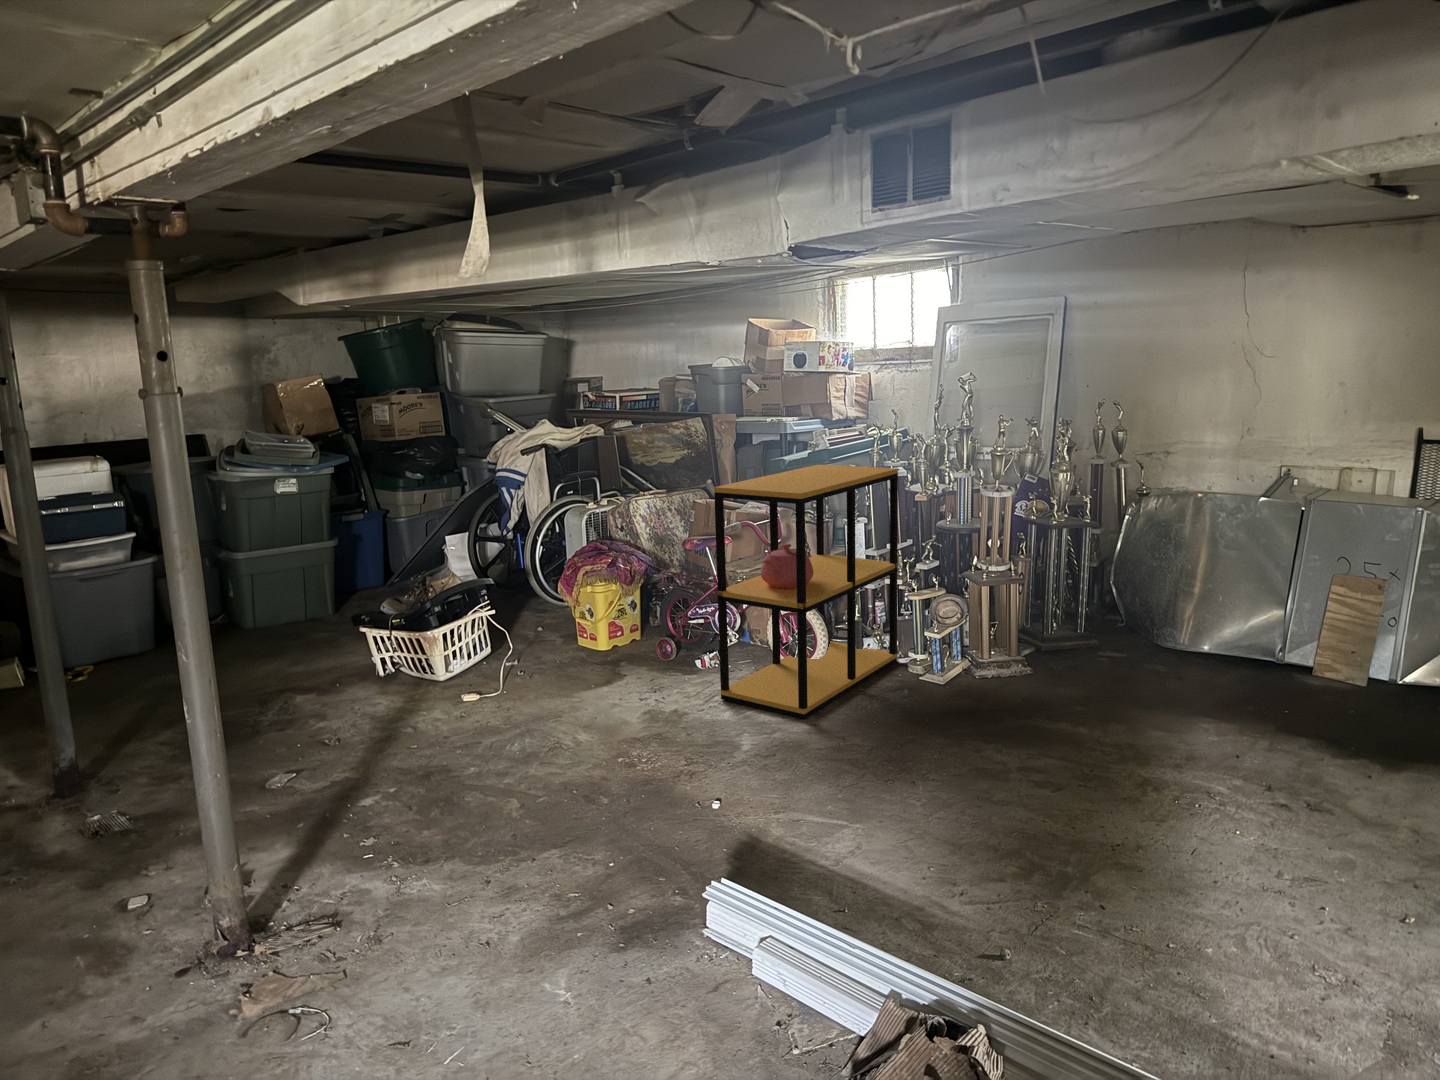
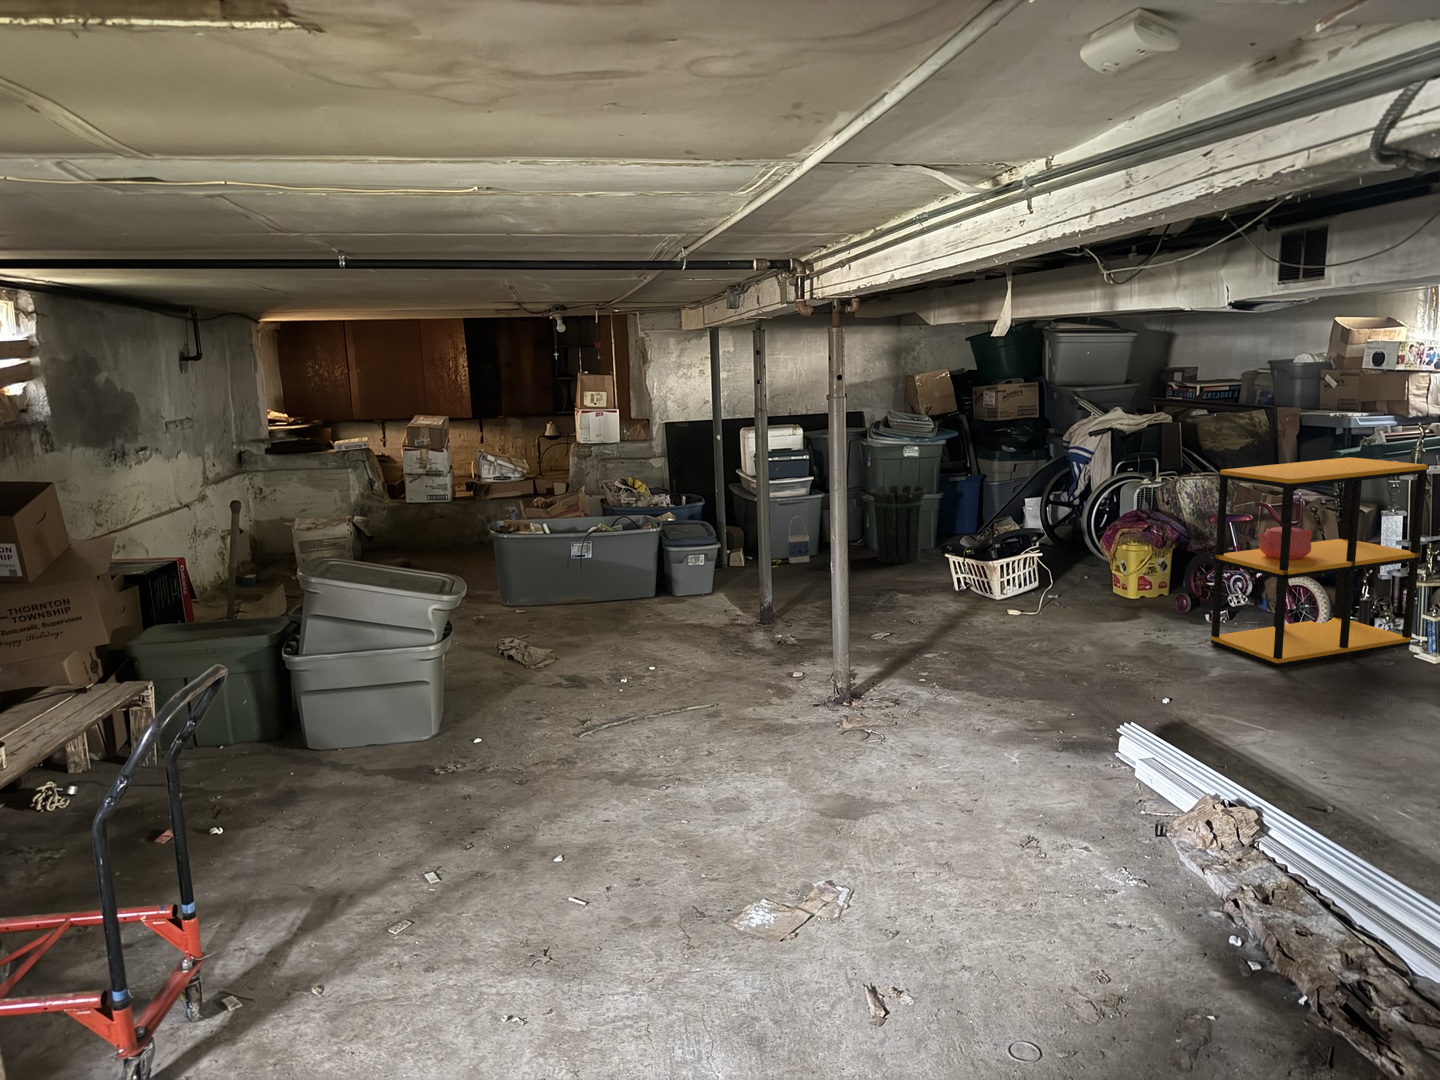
waste bin: none [230,533,320,645] -> present [869,485,927,563]
bag: none [99,595,141,668] -> present [788,516,809,563]

